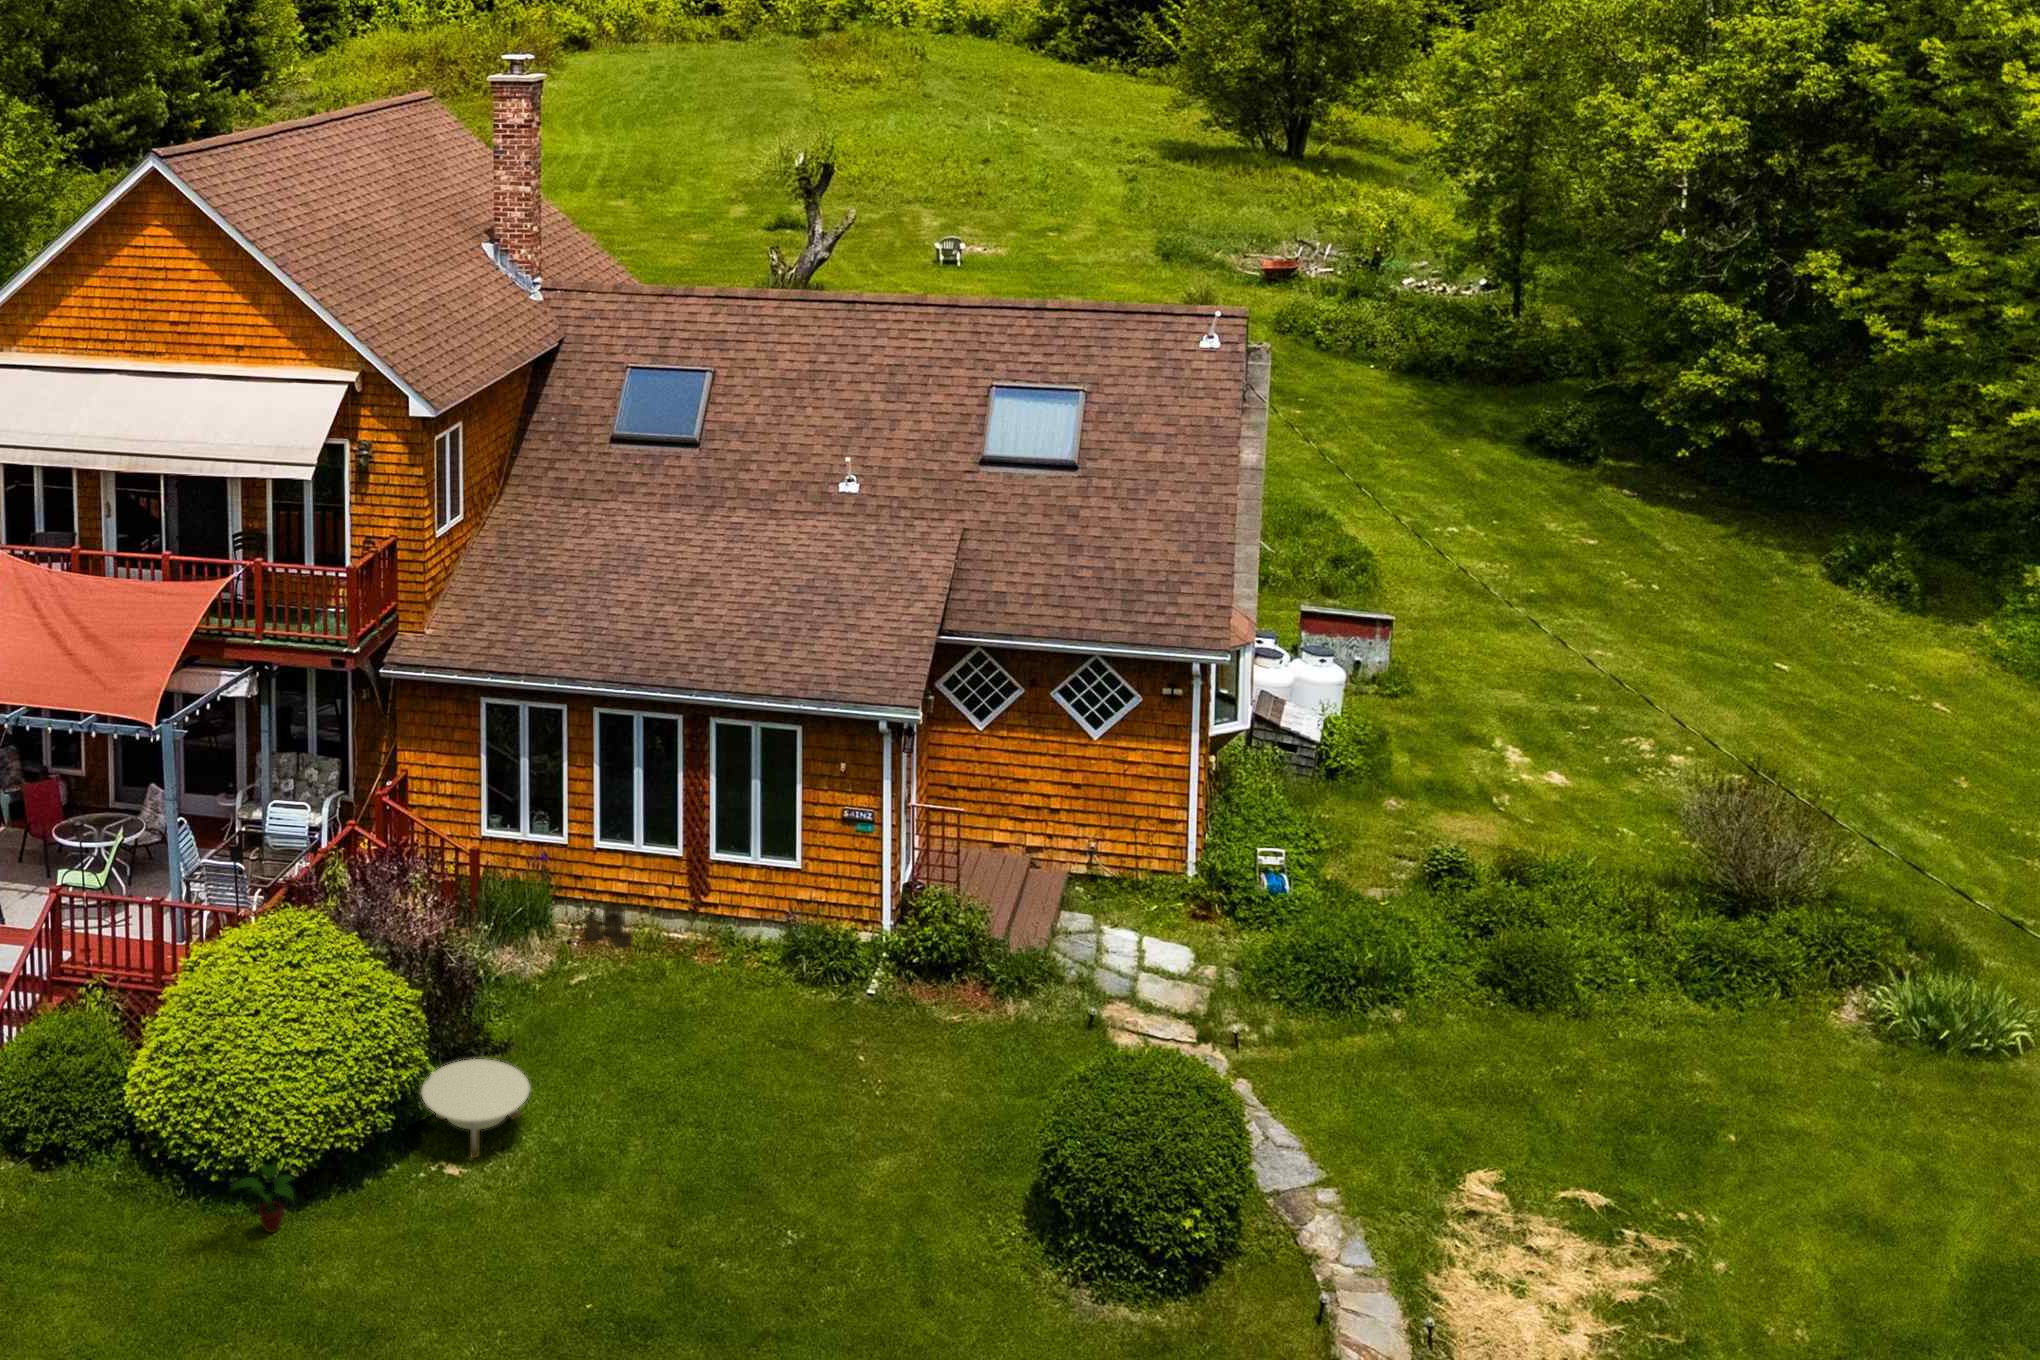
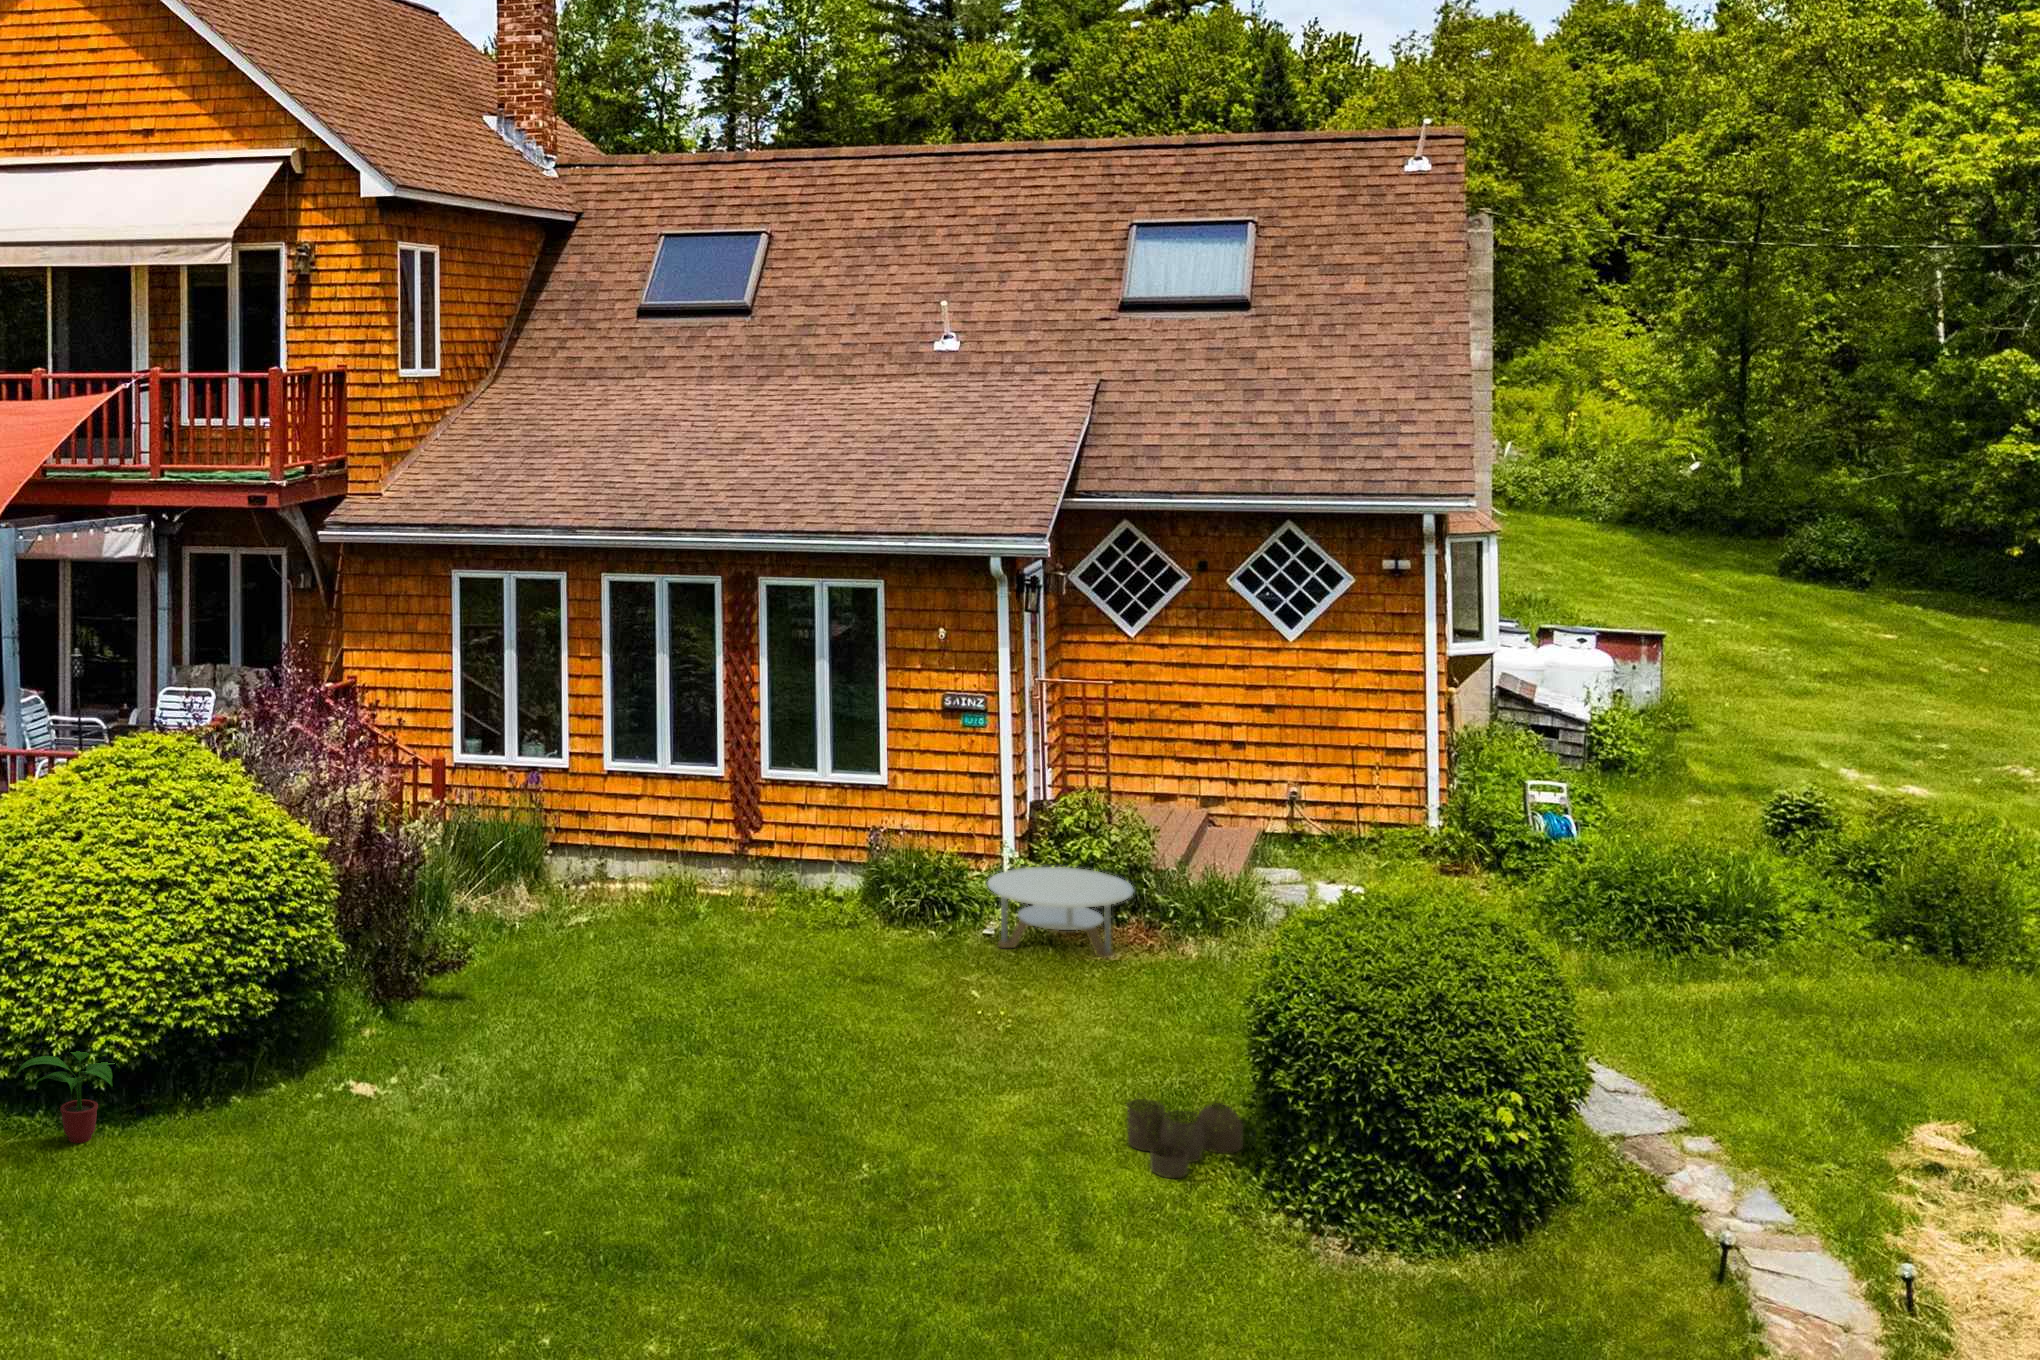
woven basket: present [584,903,631,947] -> present [1128,1099,1243,1178]
round table: present [422,1059,530,1158] -> present [988,867,1134,958]

